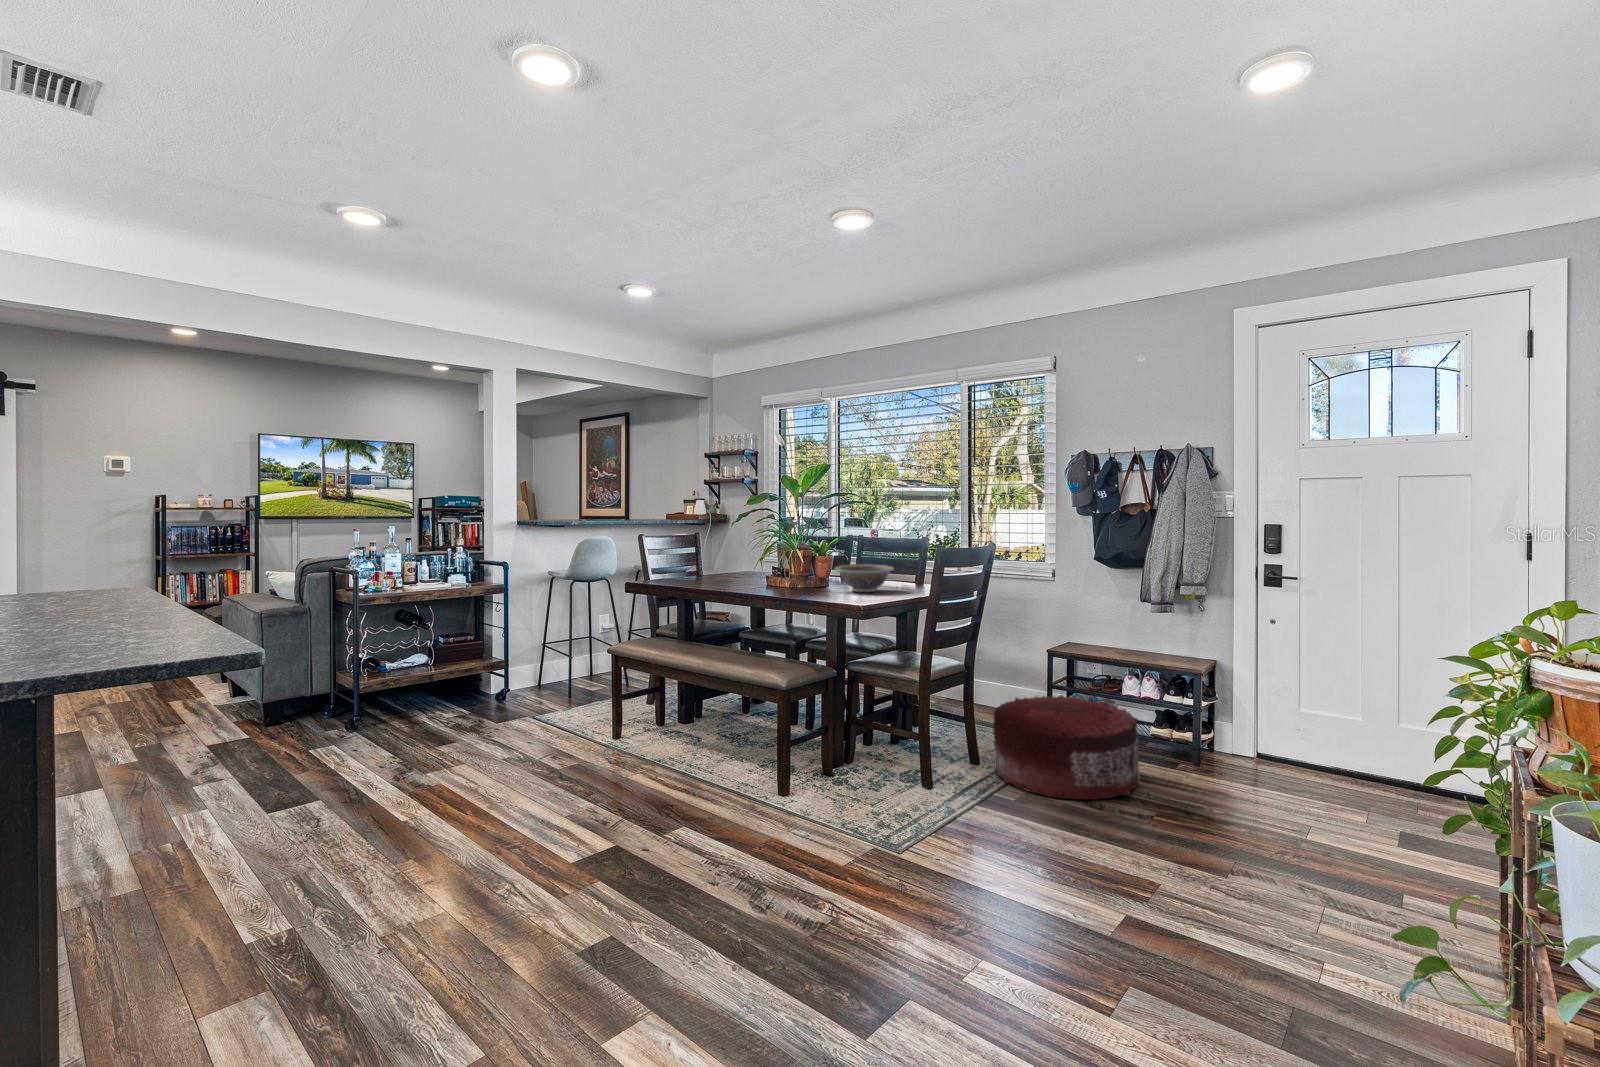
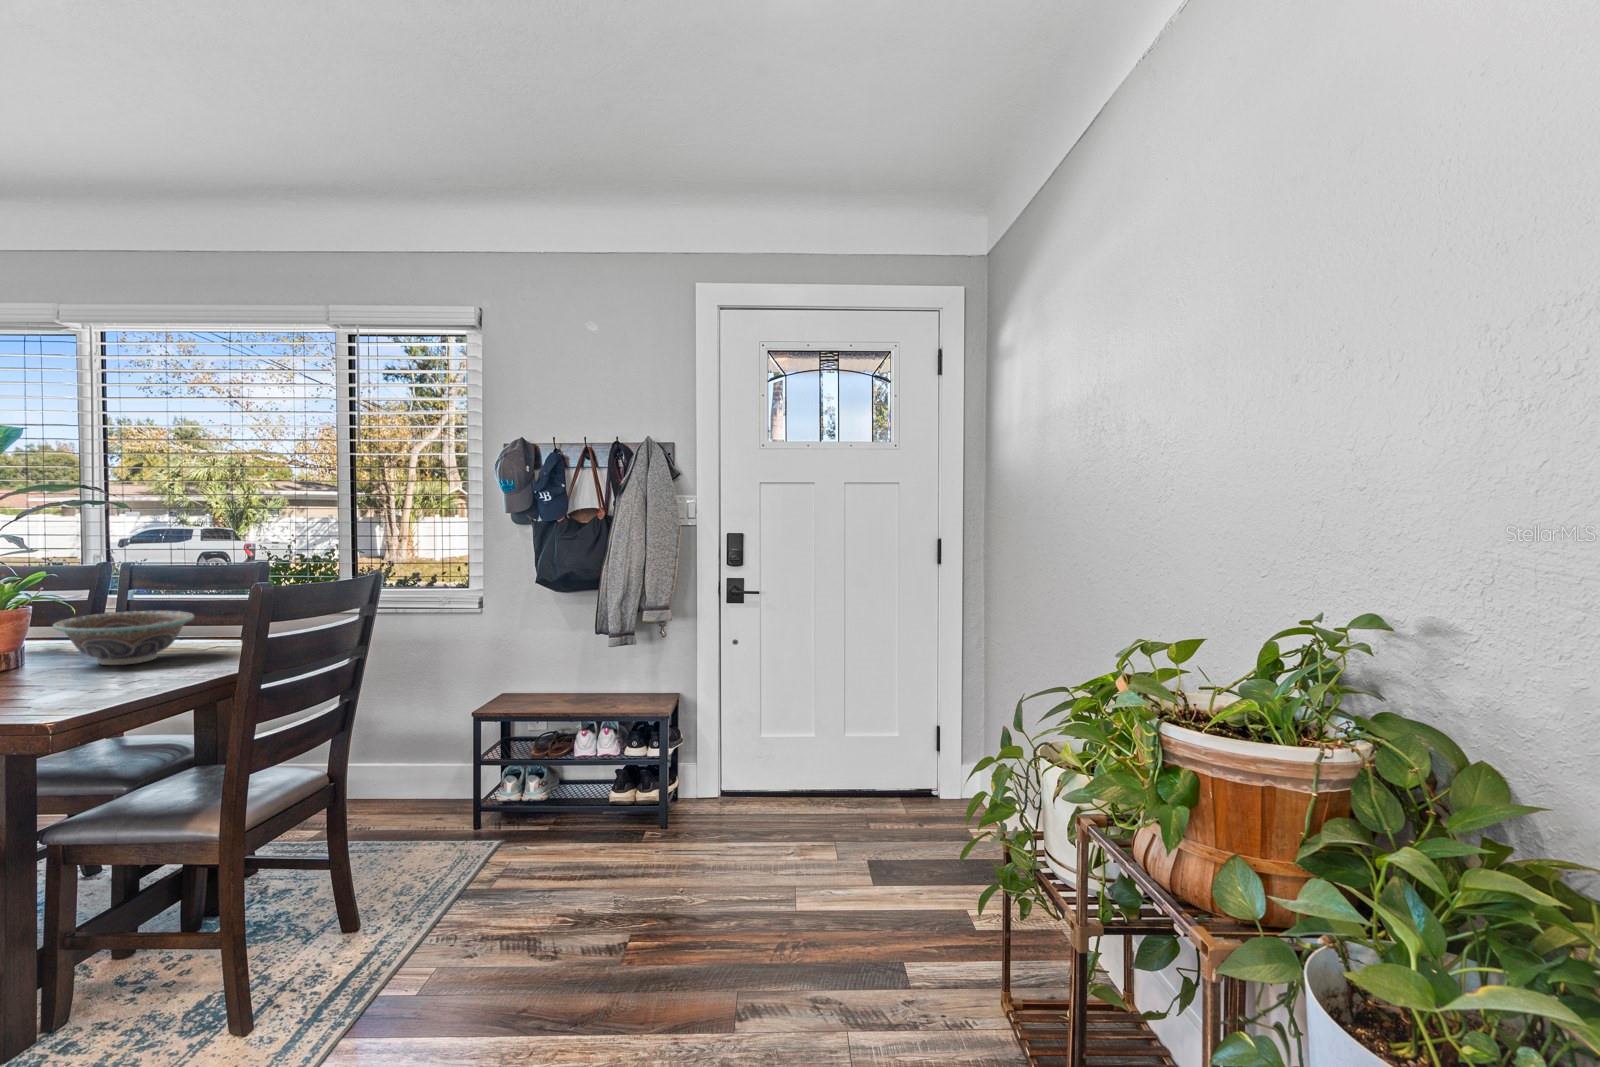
pouf: present [993,695,1140,800] -> none [383,780,605,962]

